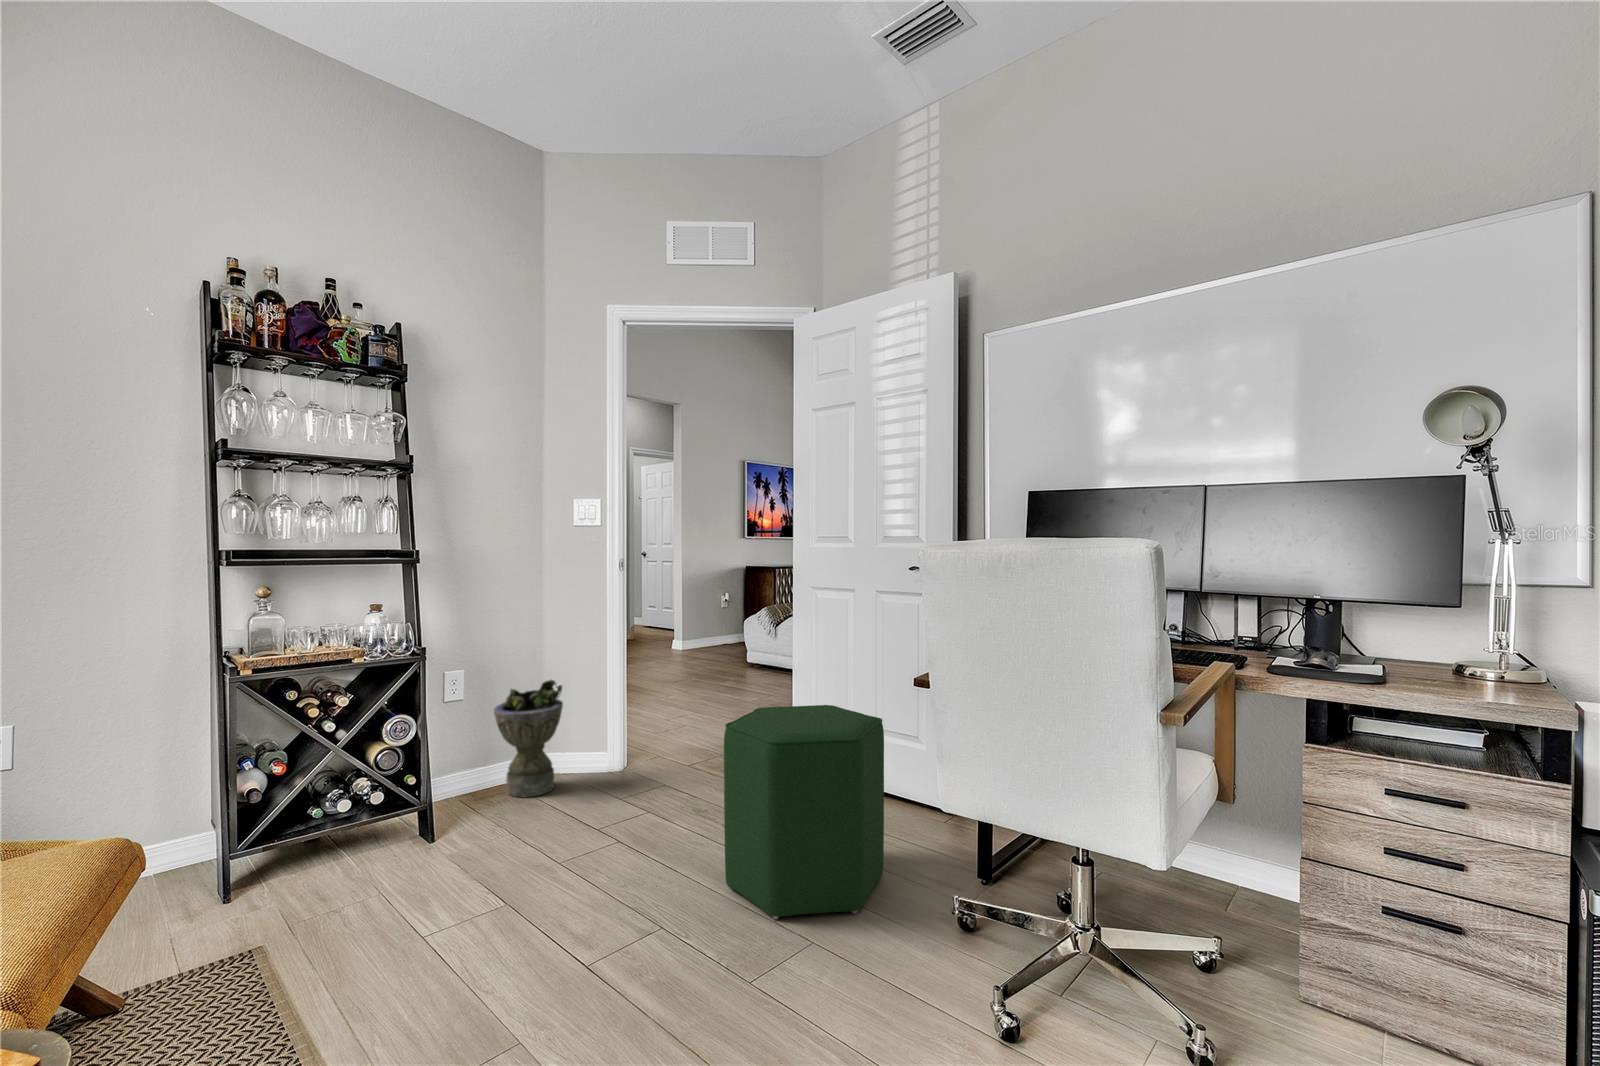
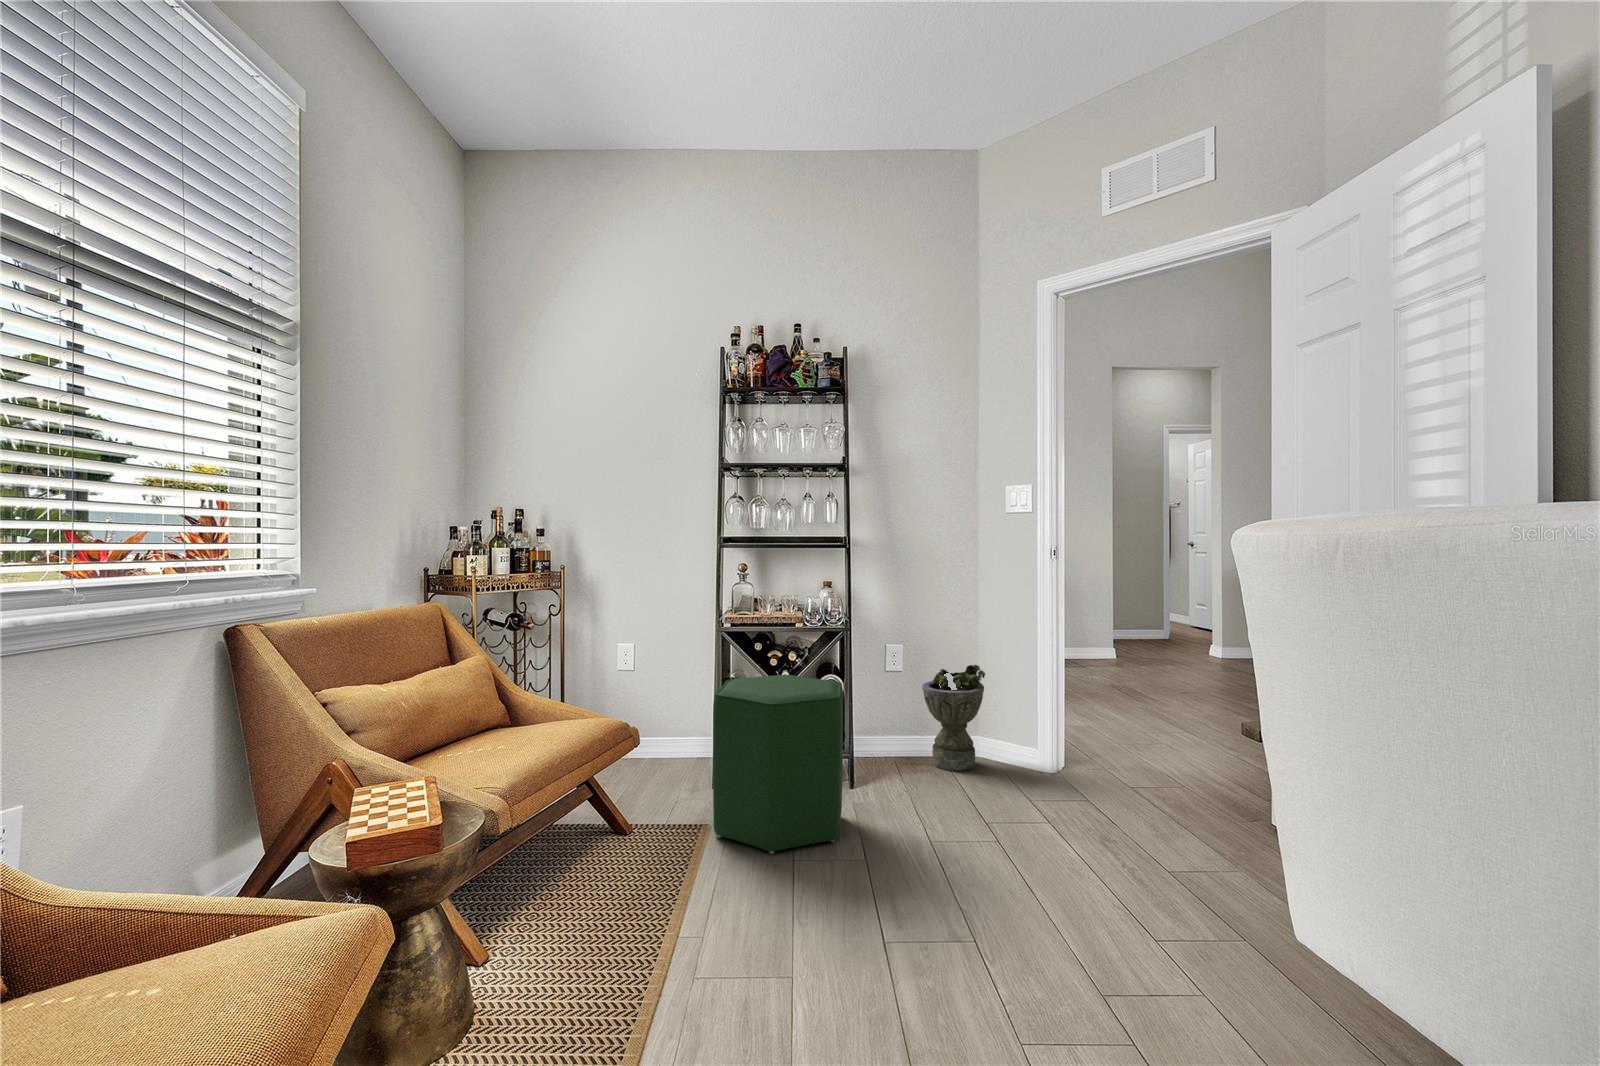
ottoman: present [724,705,884,919] -> present [713,675,843,854]

